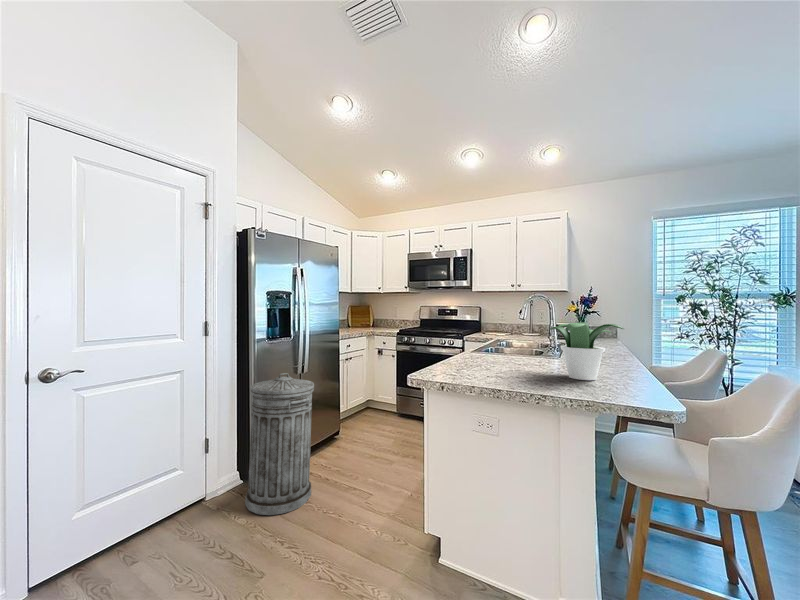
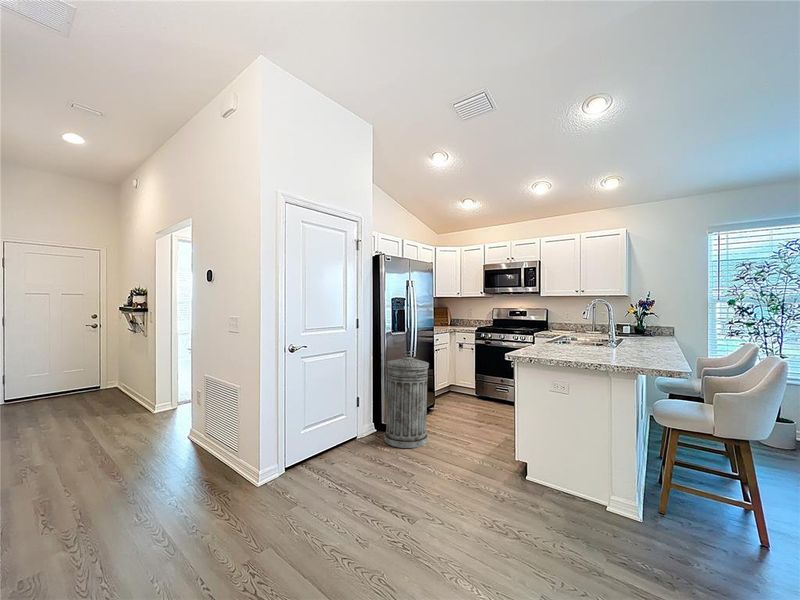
potted plant: present [550,322,624,380] -> none [606,319,657,357]

